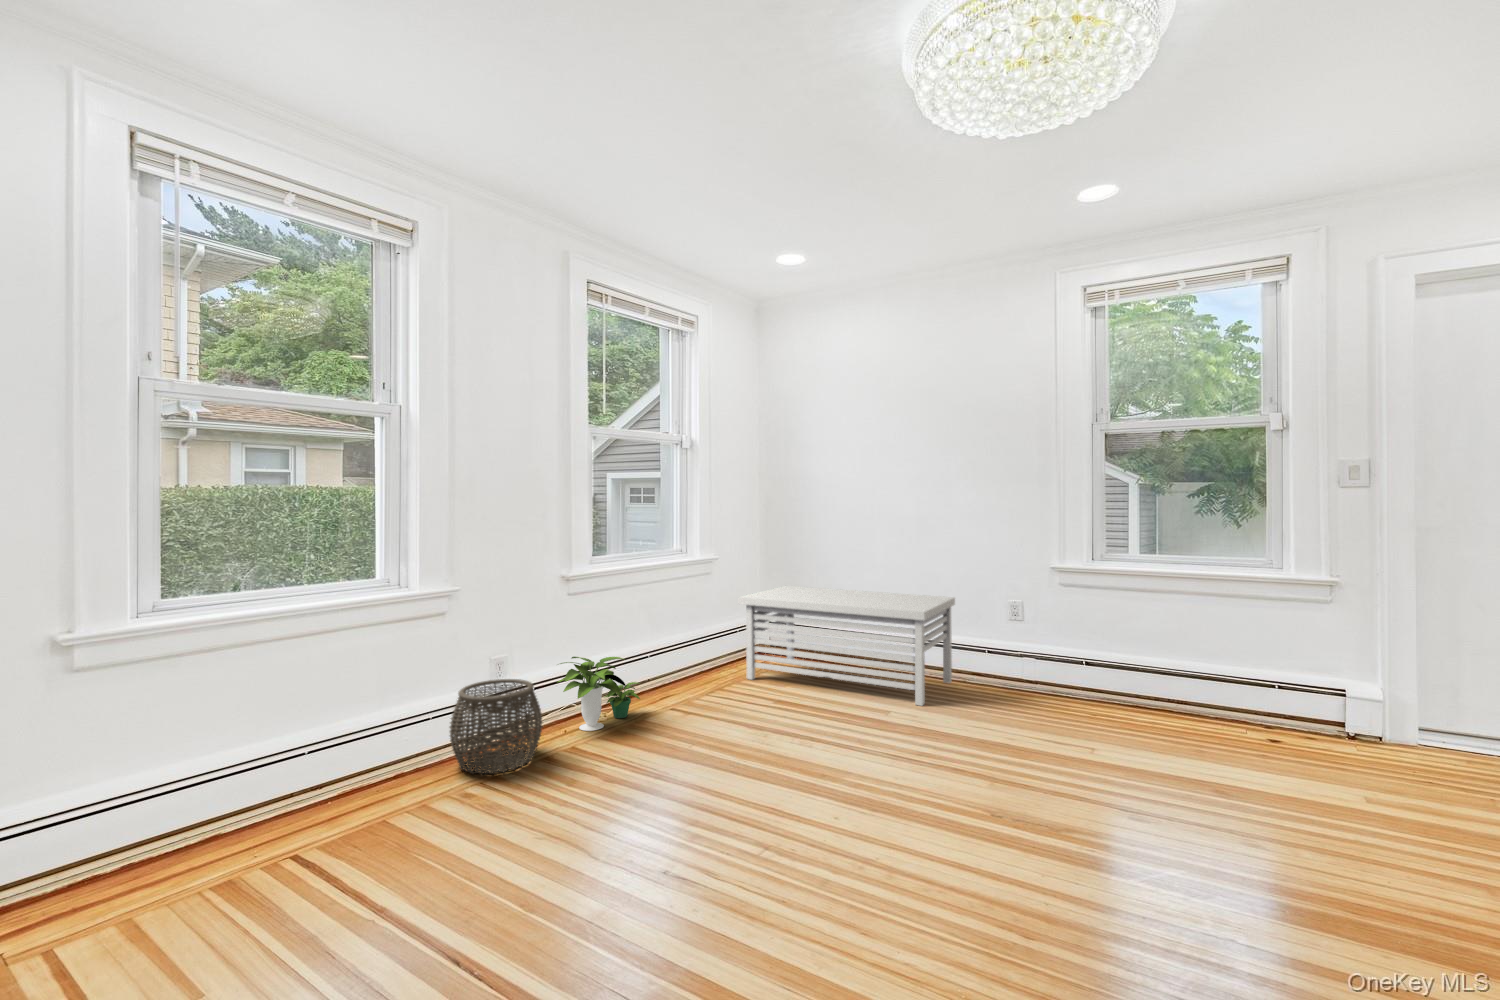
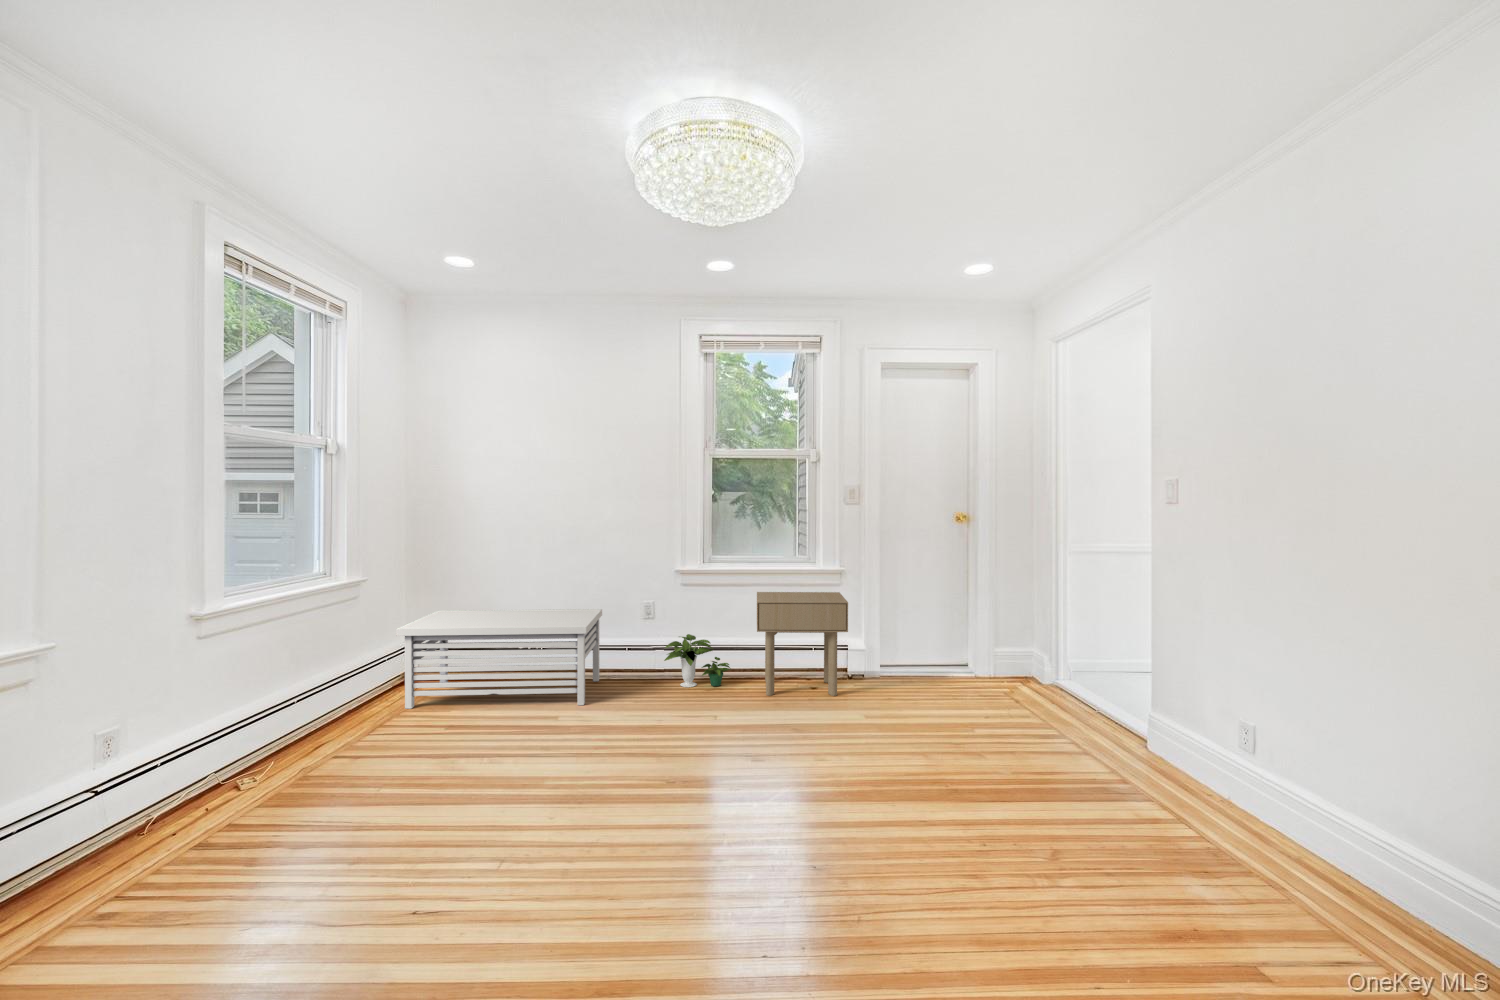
side table: none [1165,589,1336,759] -> present [757,592,848,696]
potted plant: present [558,657,640,731] -> present [664,634,730,687]
woven basket: present [450,679,542,774] -> none [48,762,193,890]

